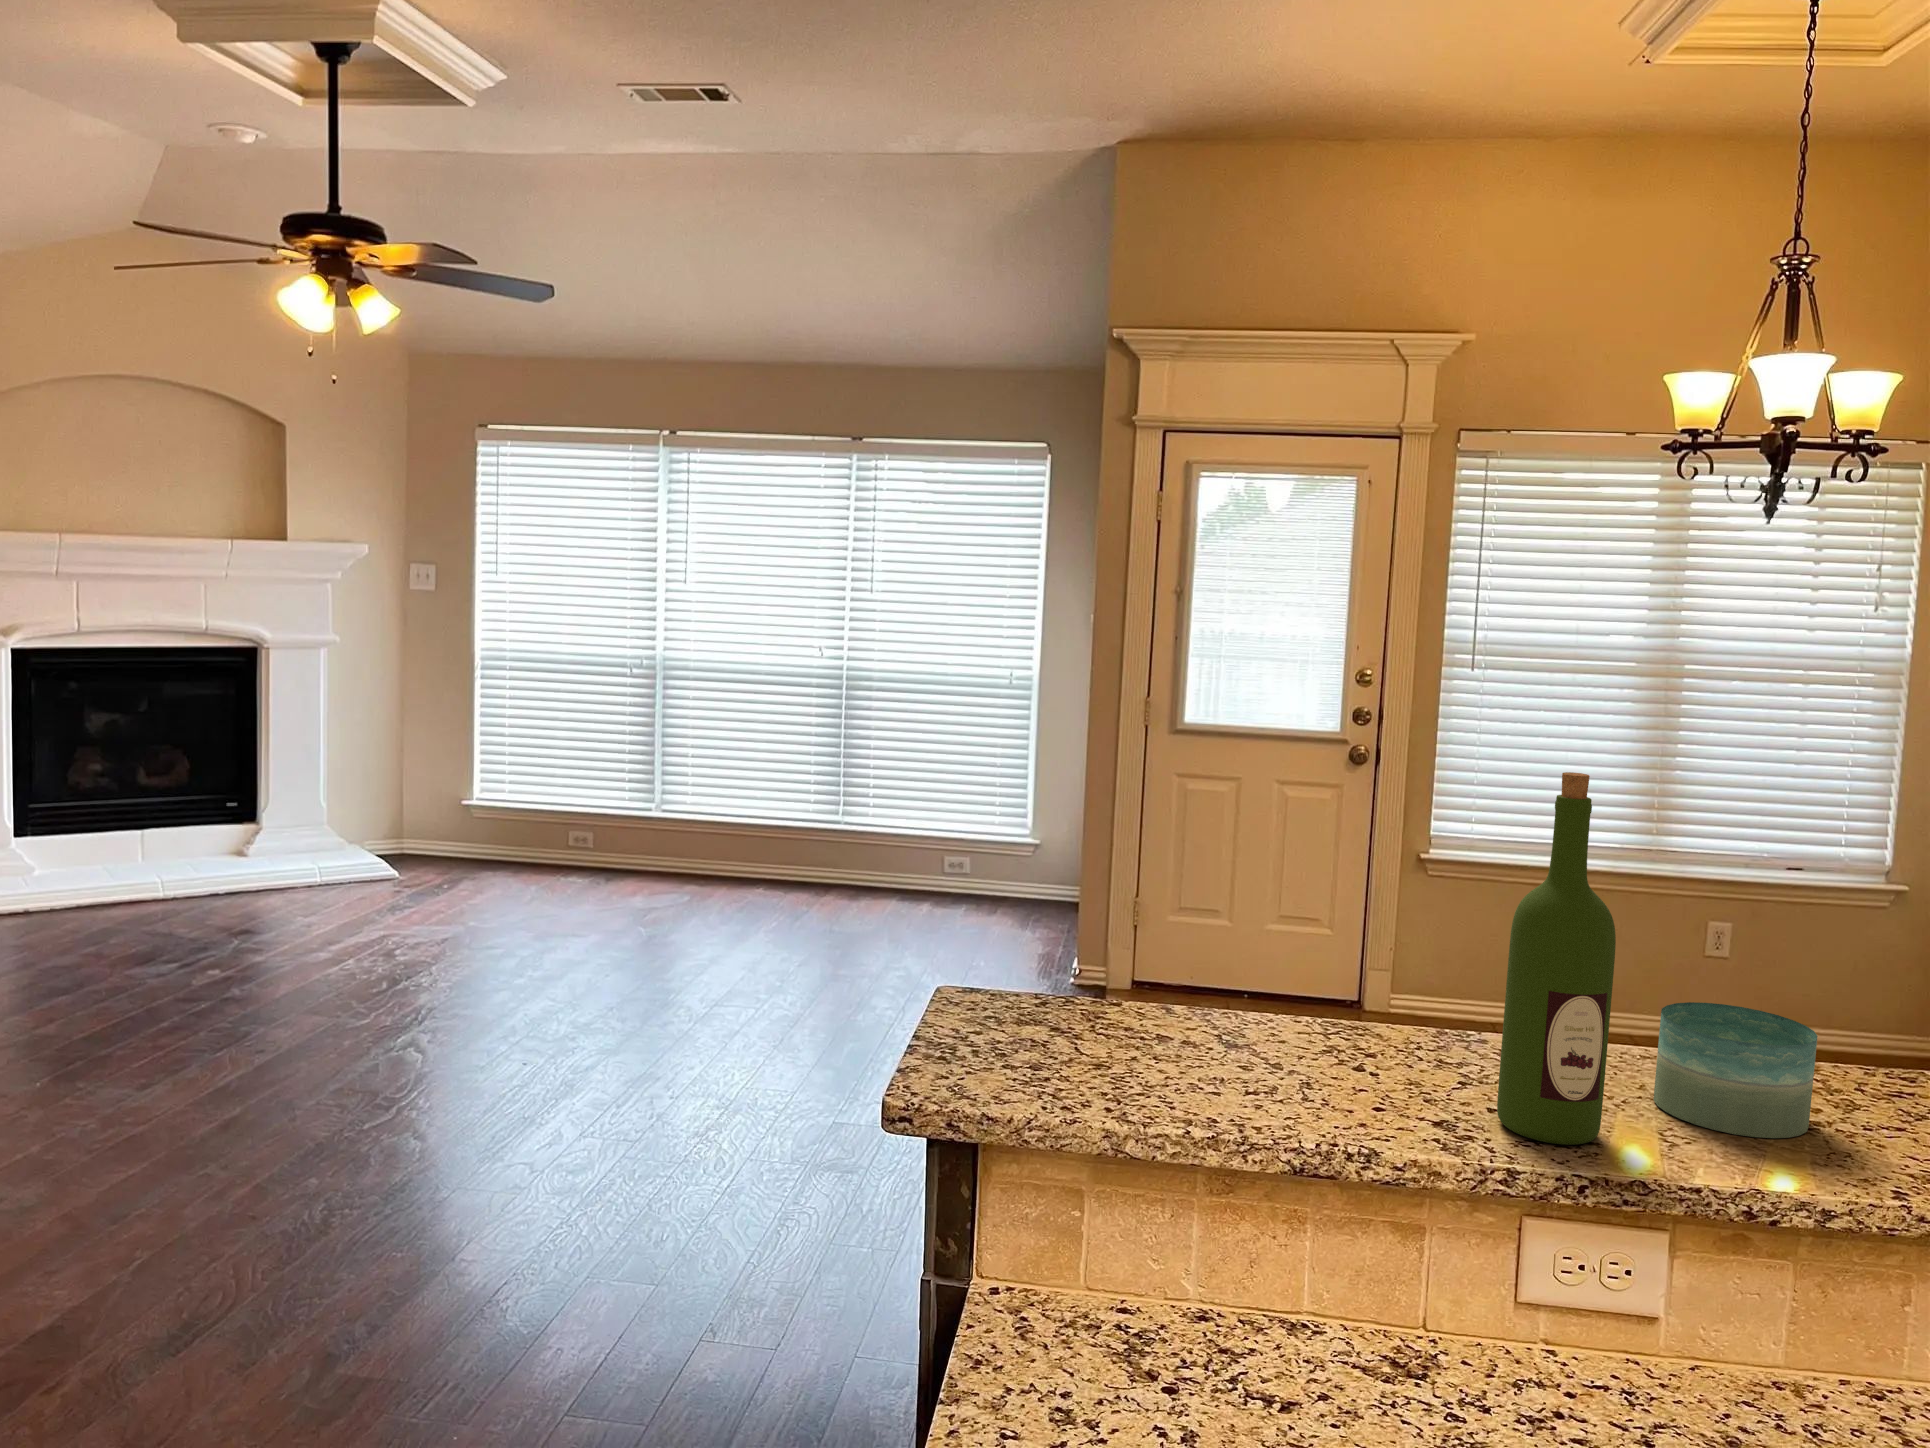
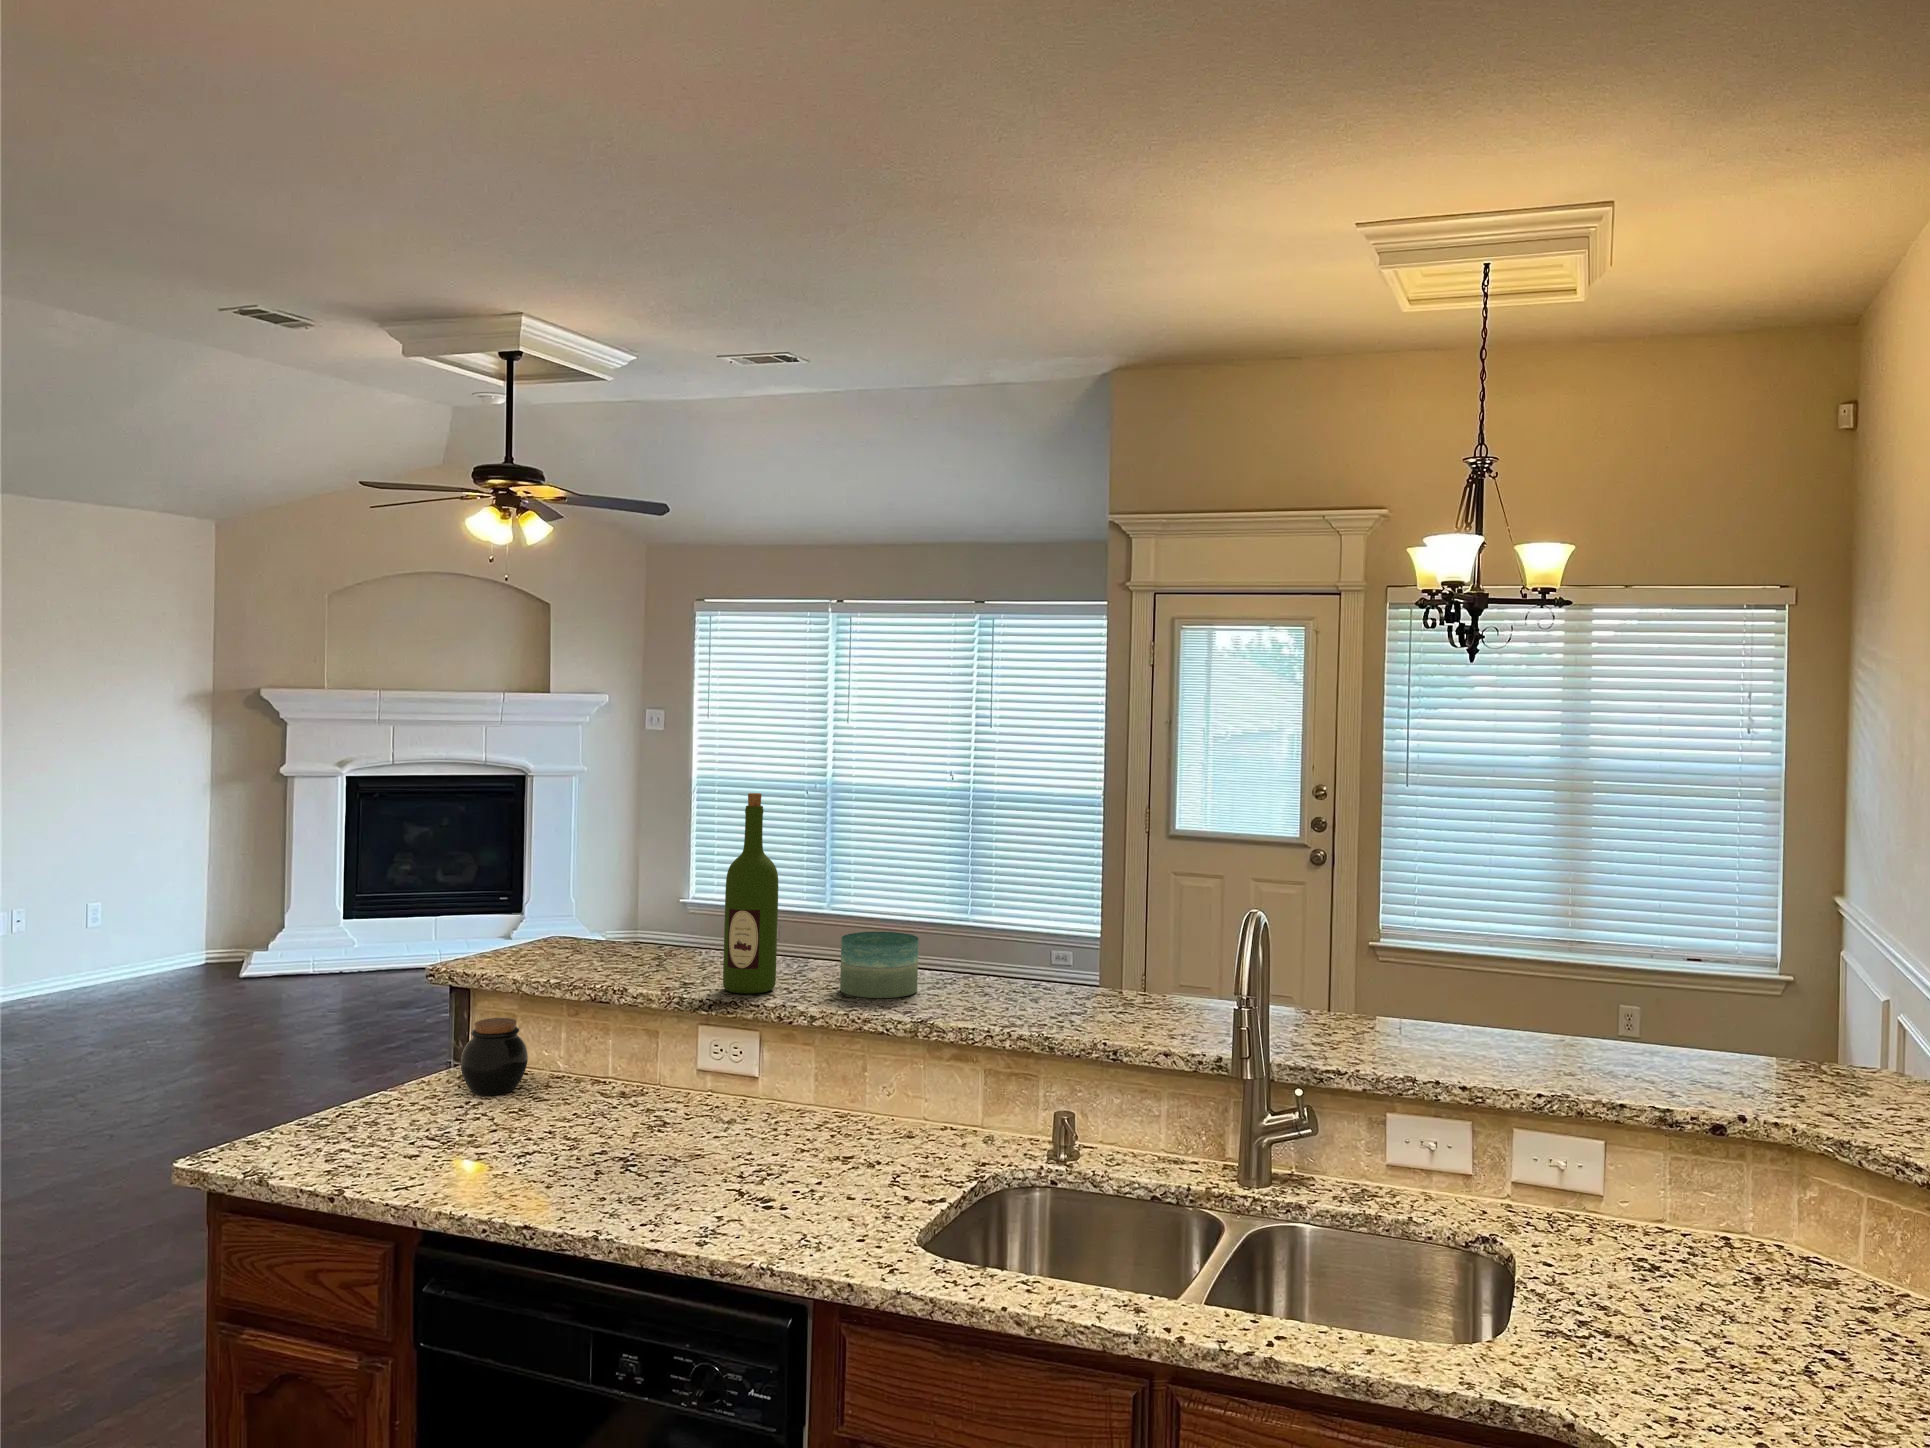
jar: none [1089,1217,1213,1382] -> present [461,1018,528,1095]

